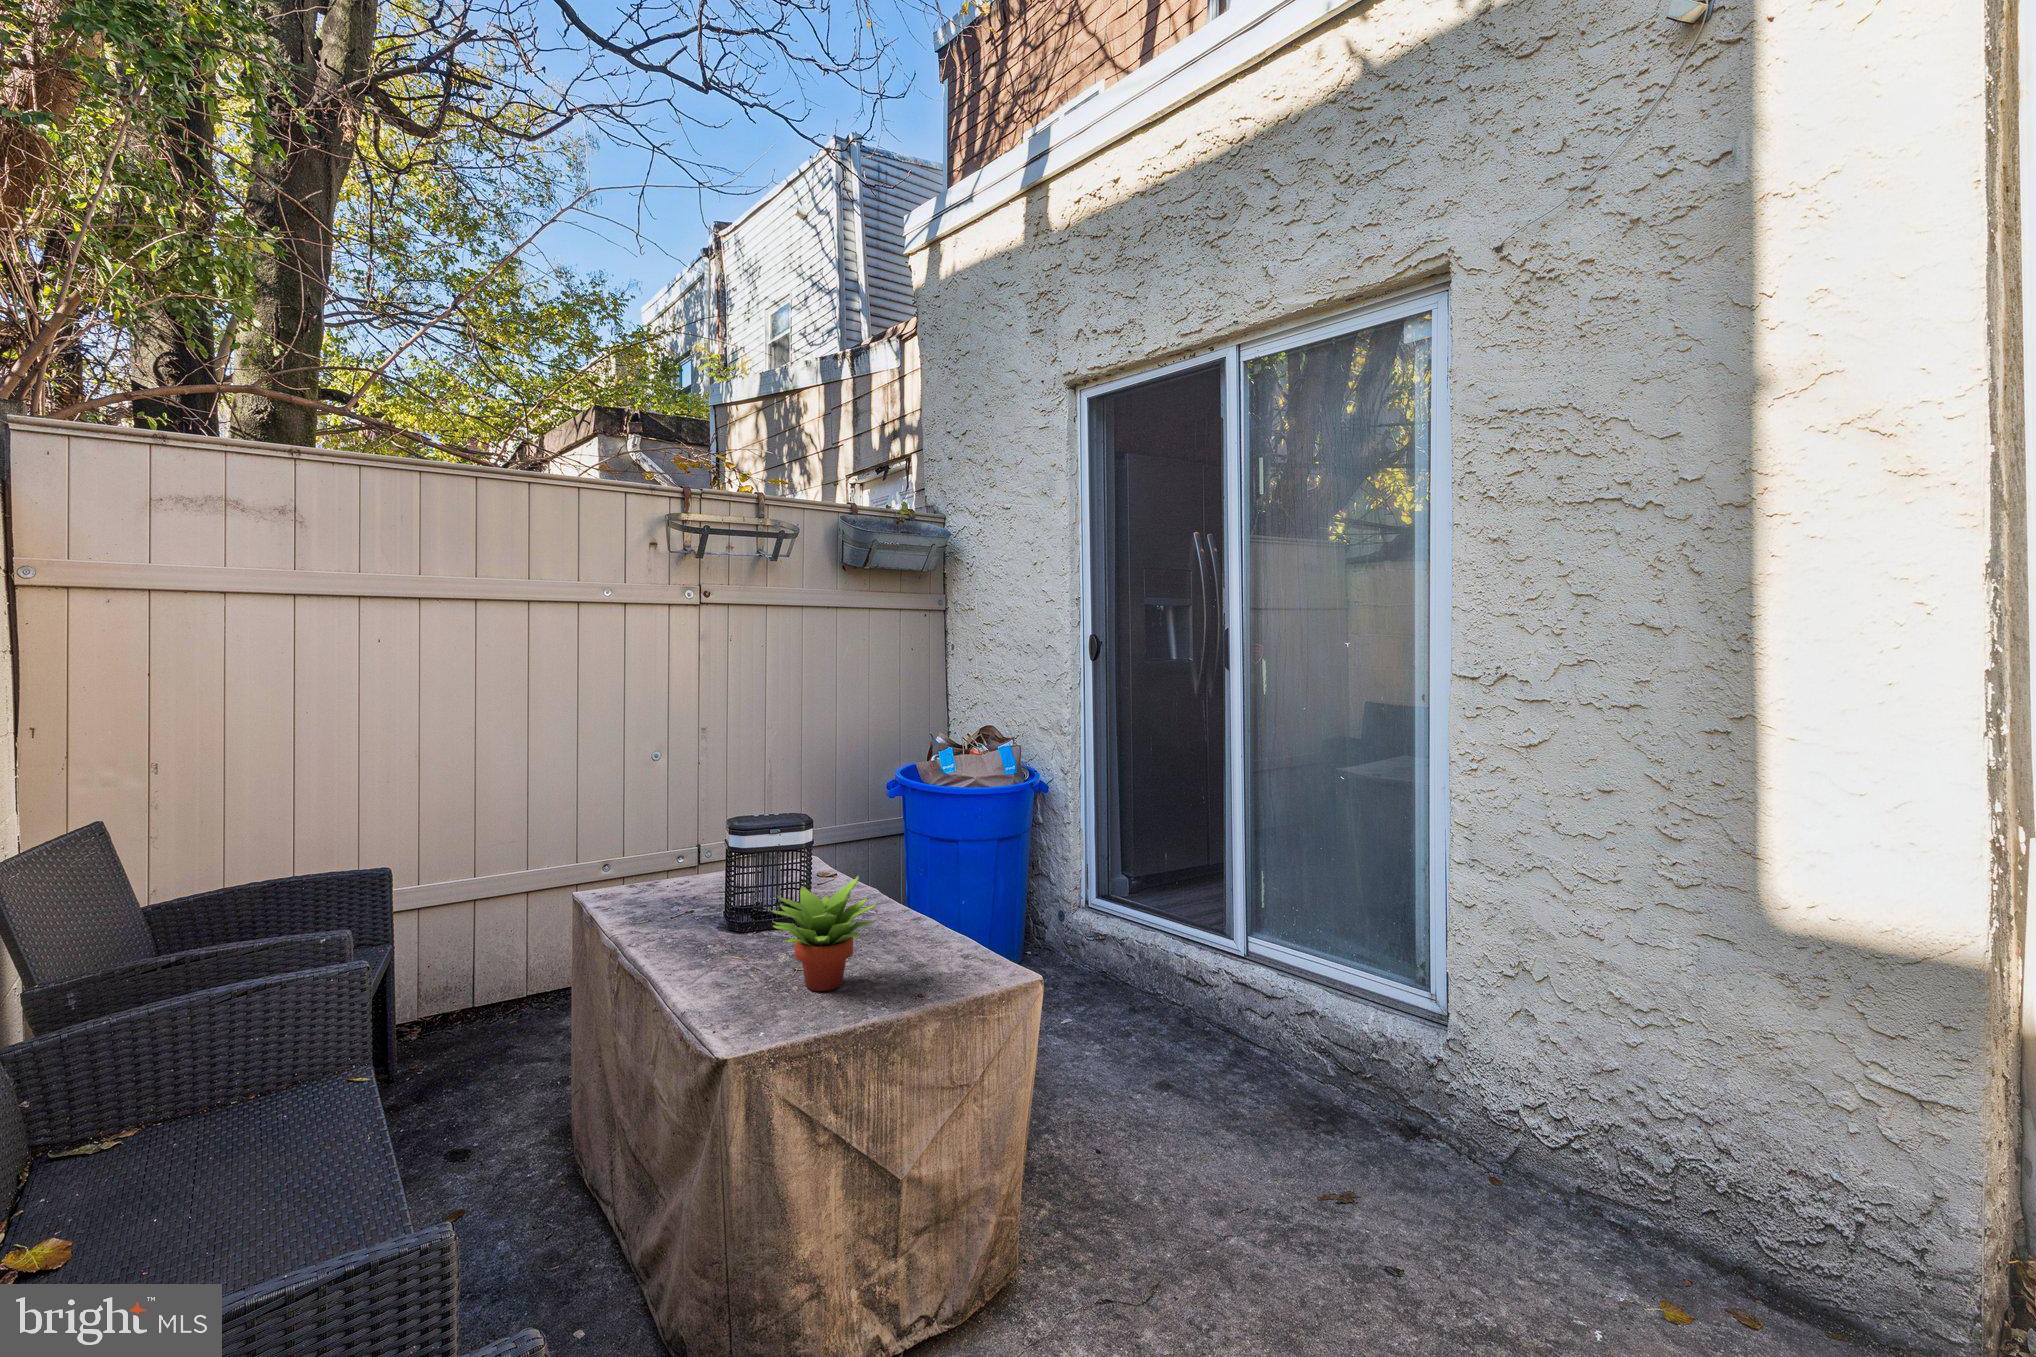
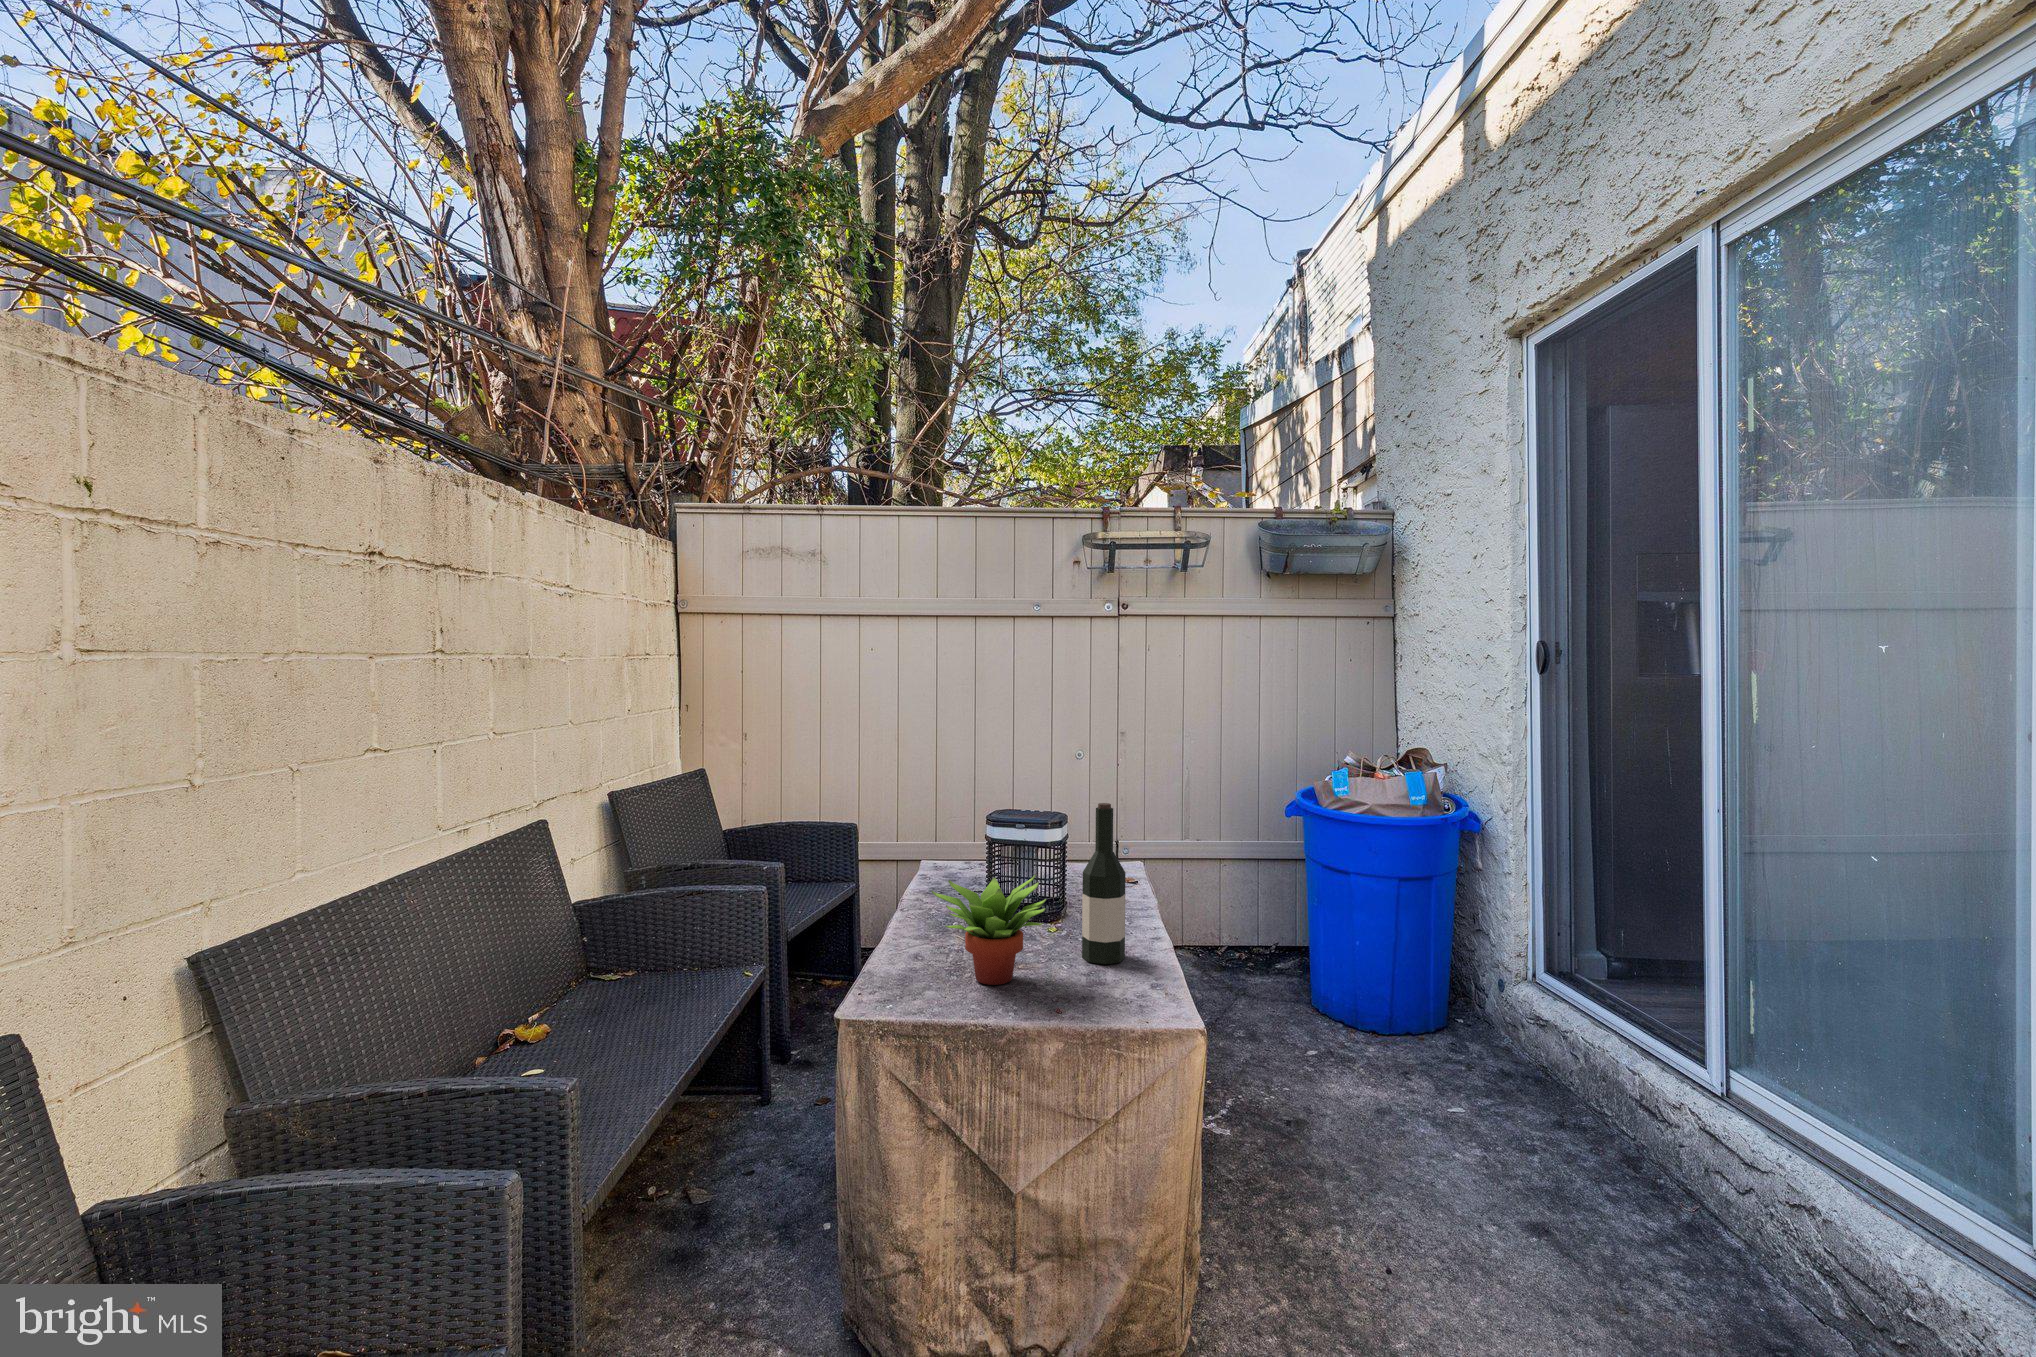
wine bottle: none [872,800,911,951] -> present [1082,803,1125,964]

